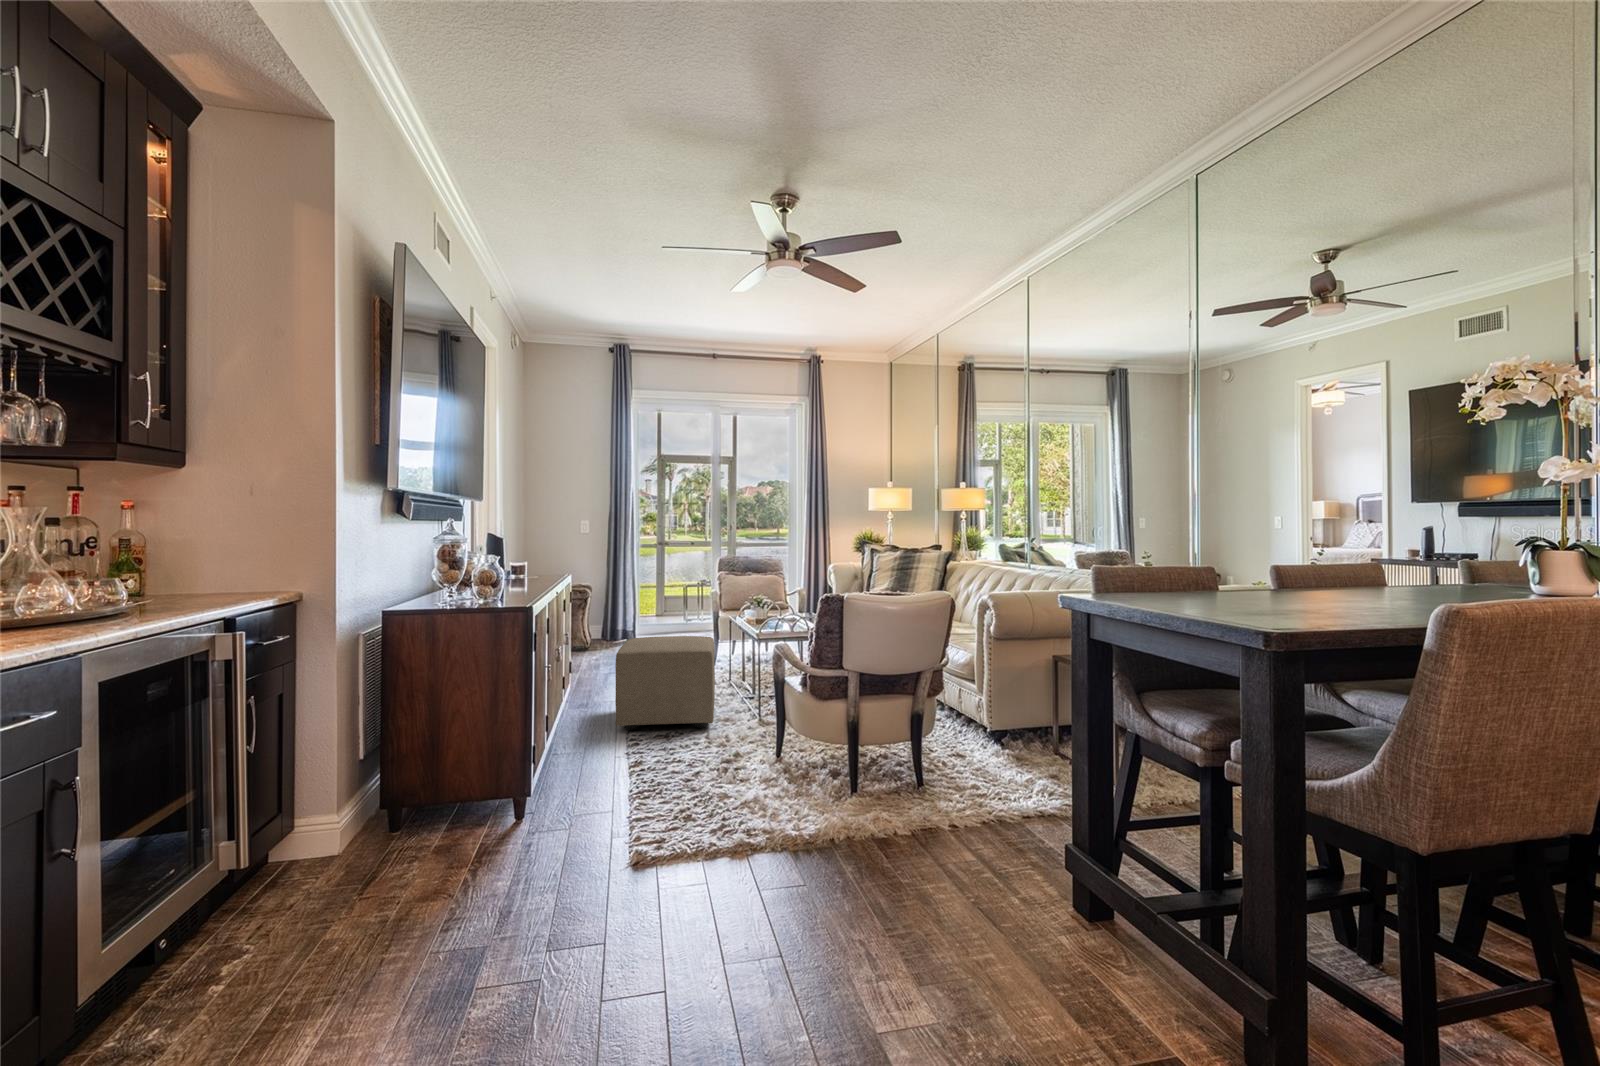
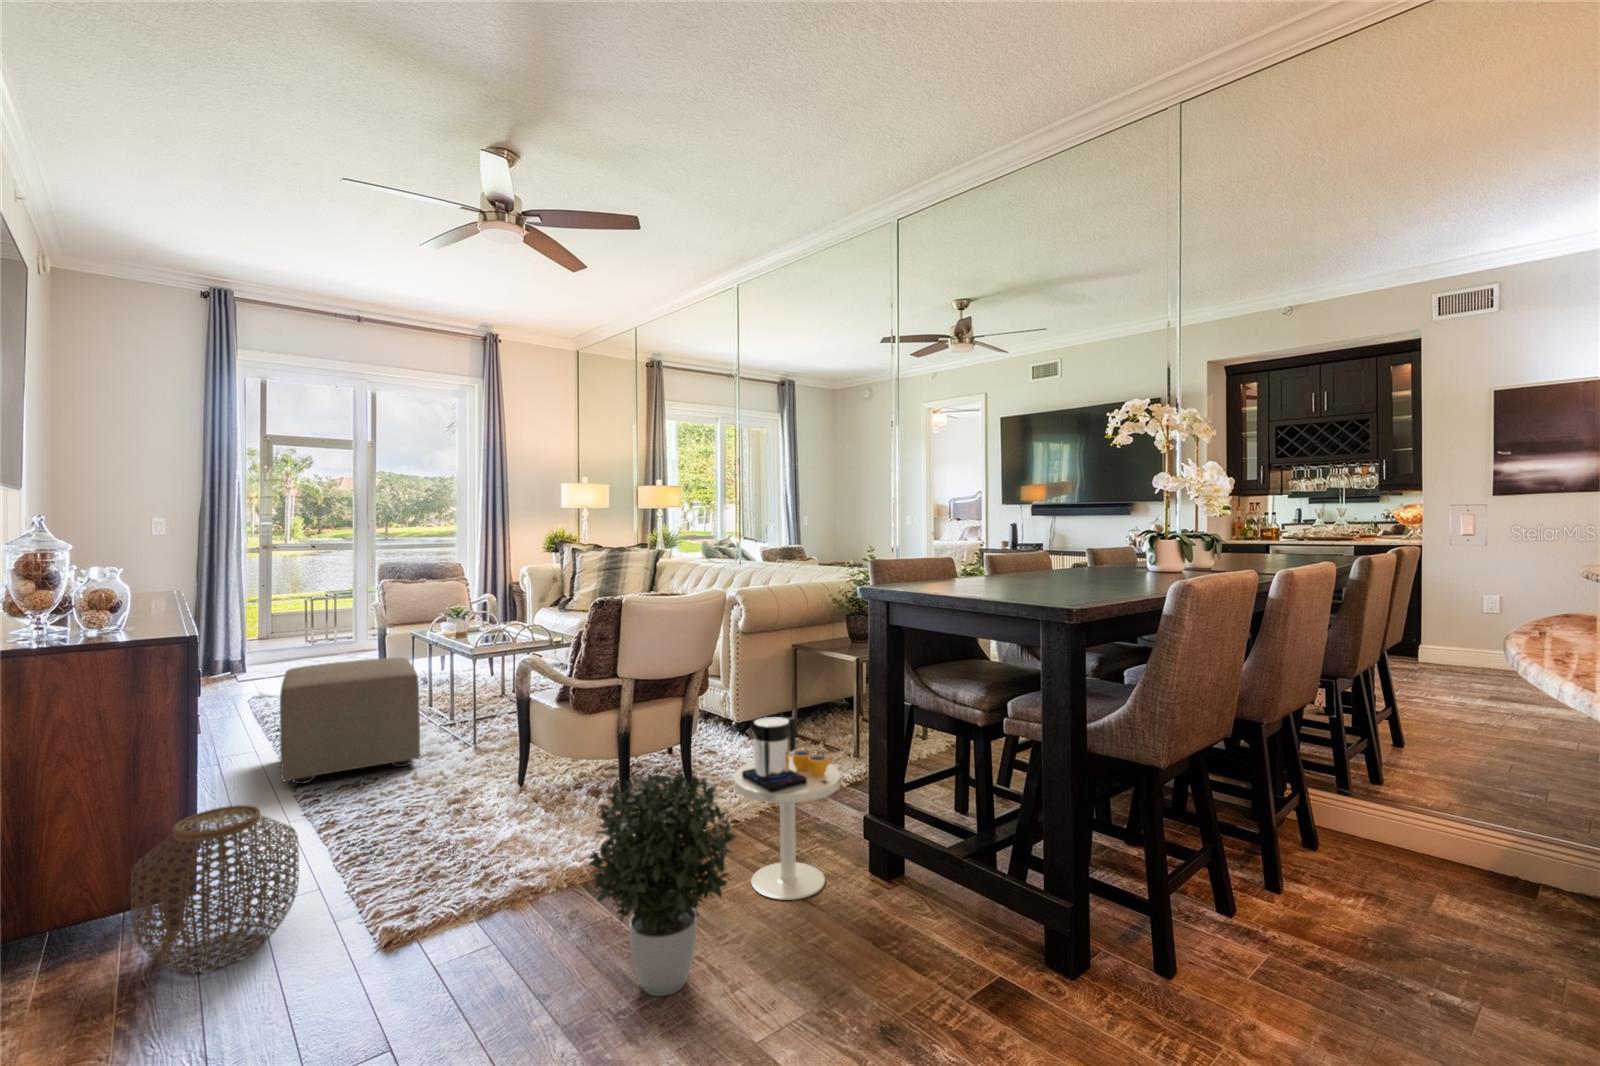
side table: none [925,723,1037,914] -> present [734,717,841,900]
woven basket: none [484,735,587,853] -> present [130,805,299,973]
potted plant: none [750,756,892,966] -> present [589,773,736,996]

